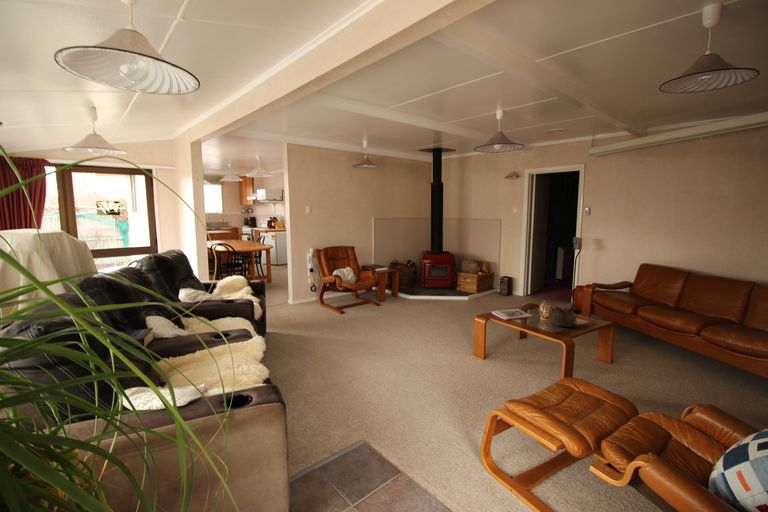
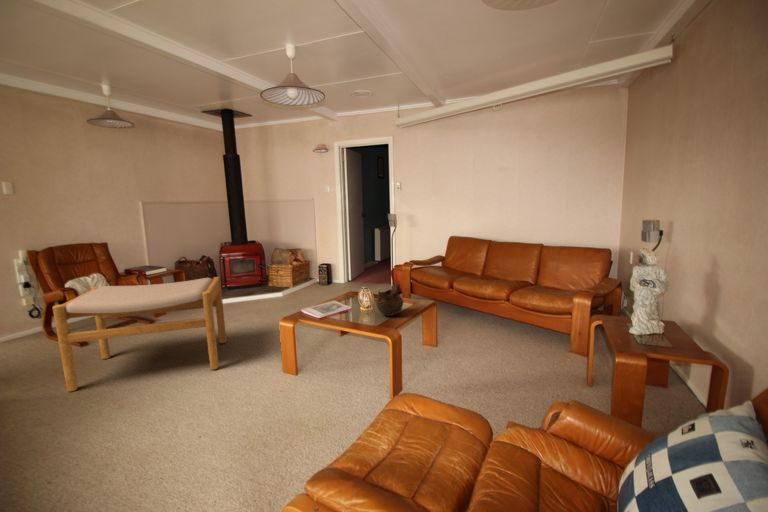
footstool: none [345,277,432,344] -> present [53,277,226,391]

